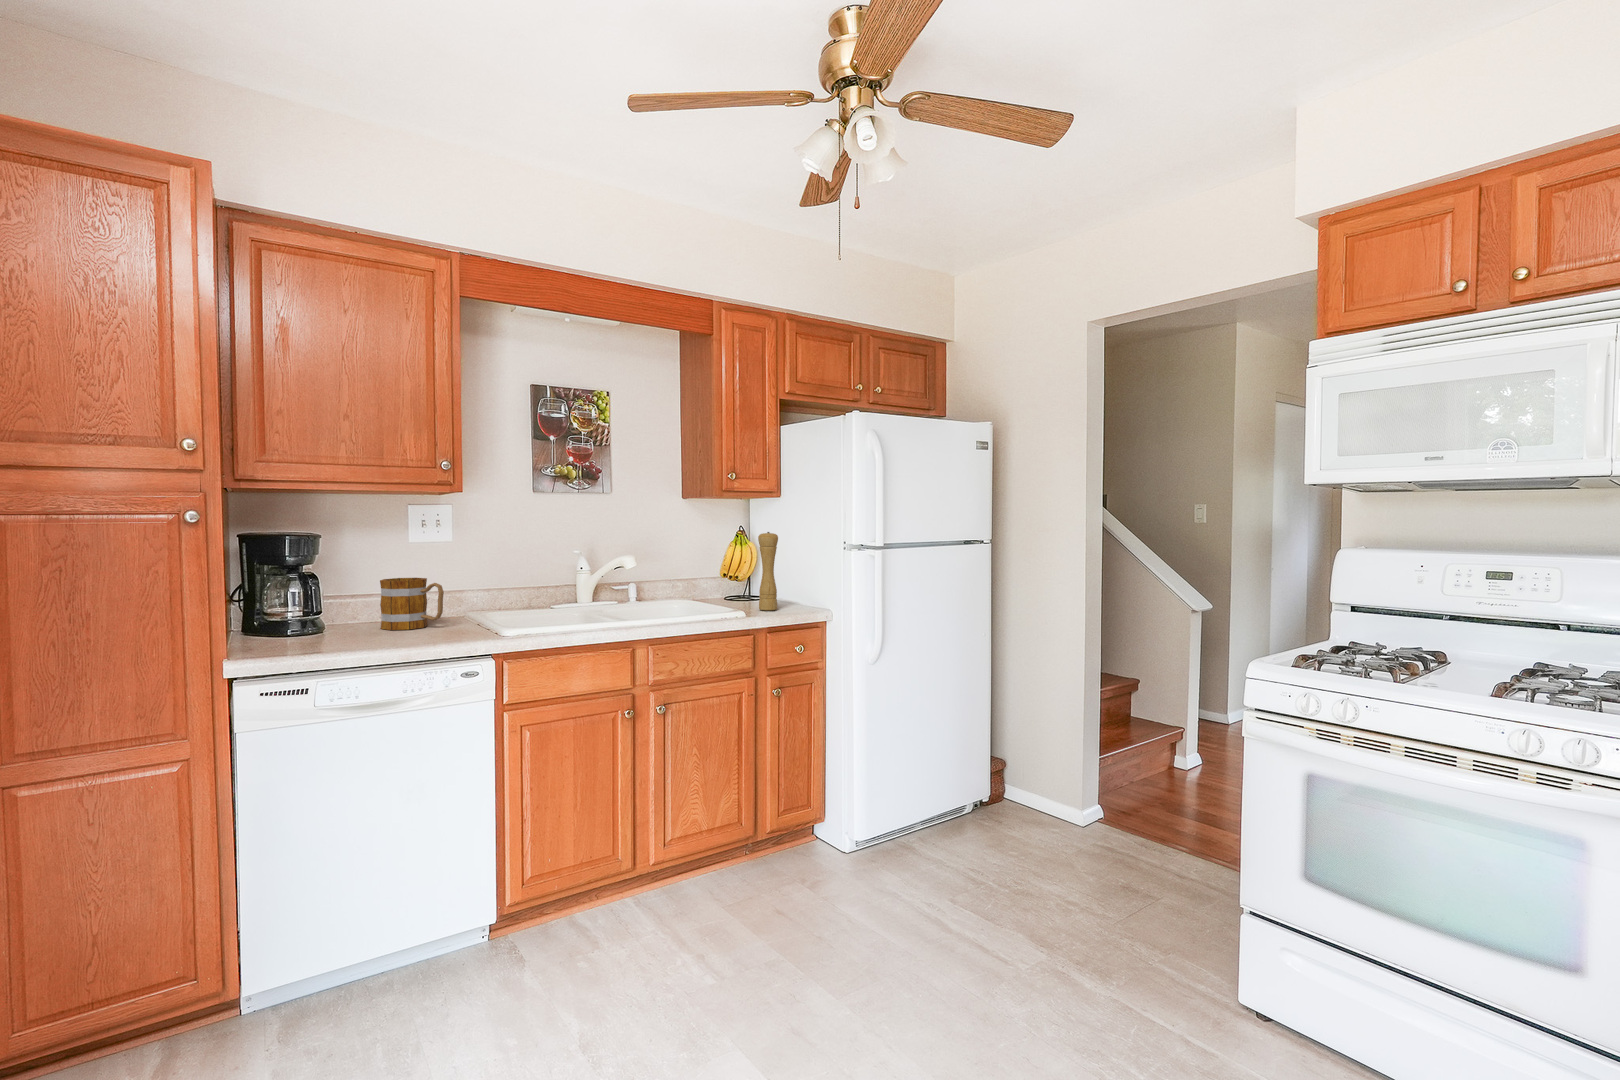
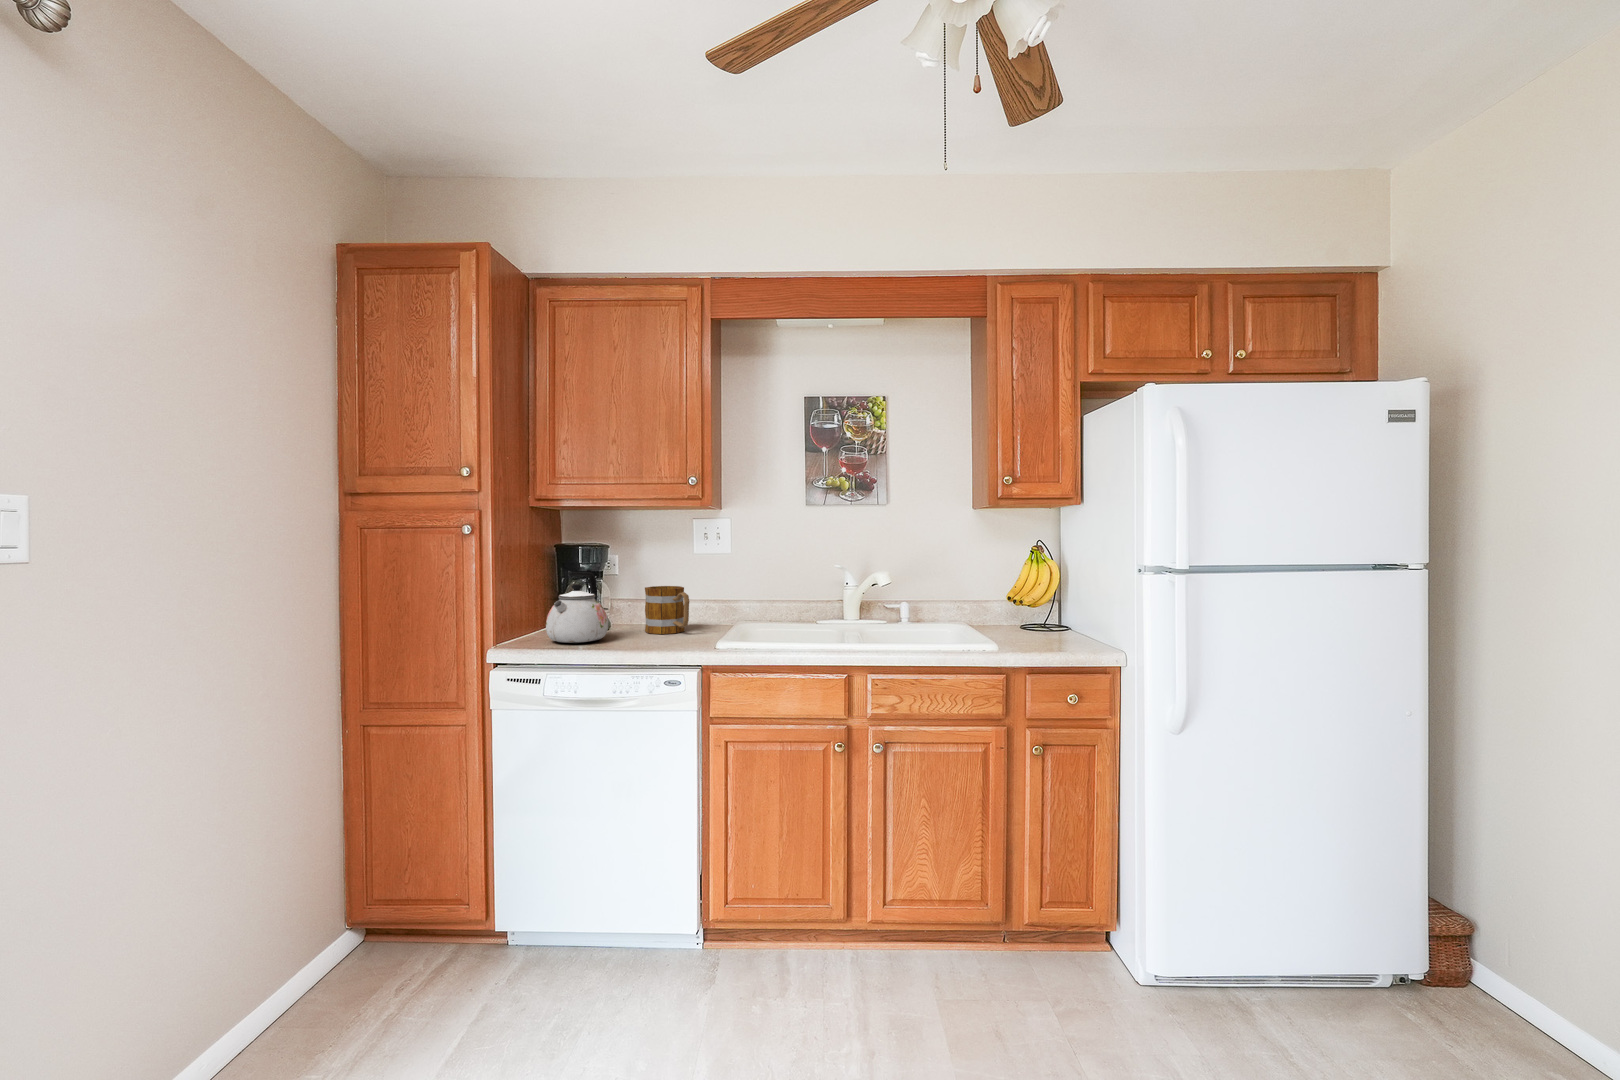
pepper mill: present [758,532,778,610] -> none [1030,549,1056,647]
kettle: none [284,564,364,646] -> present [546,572,608,643]

